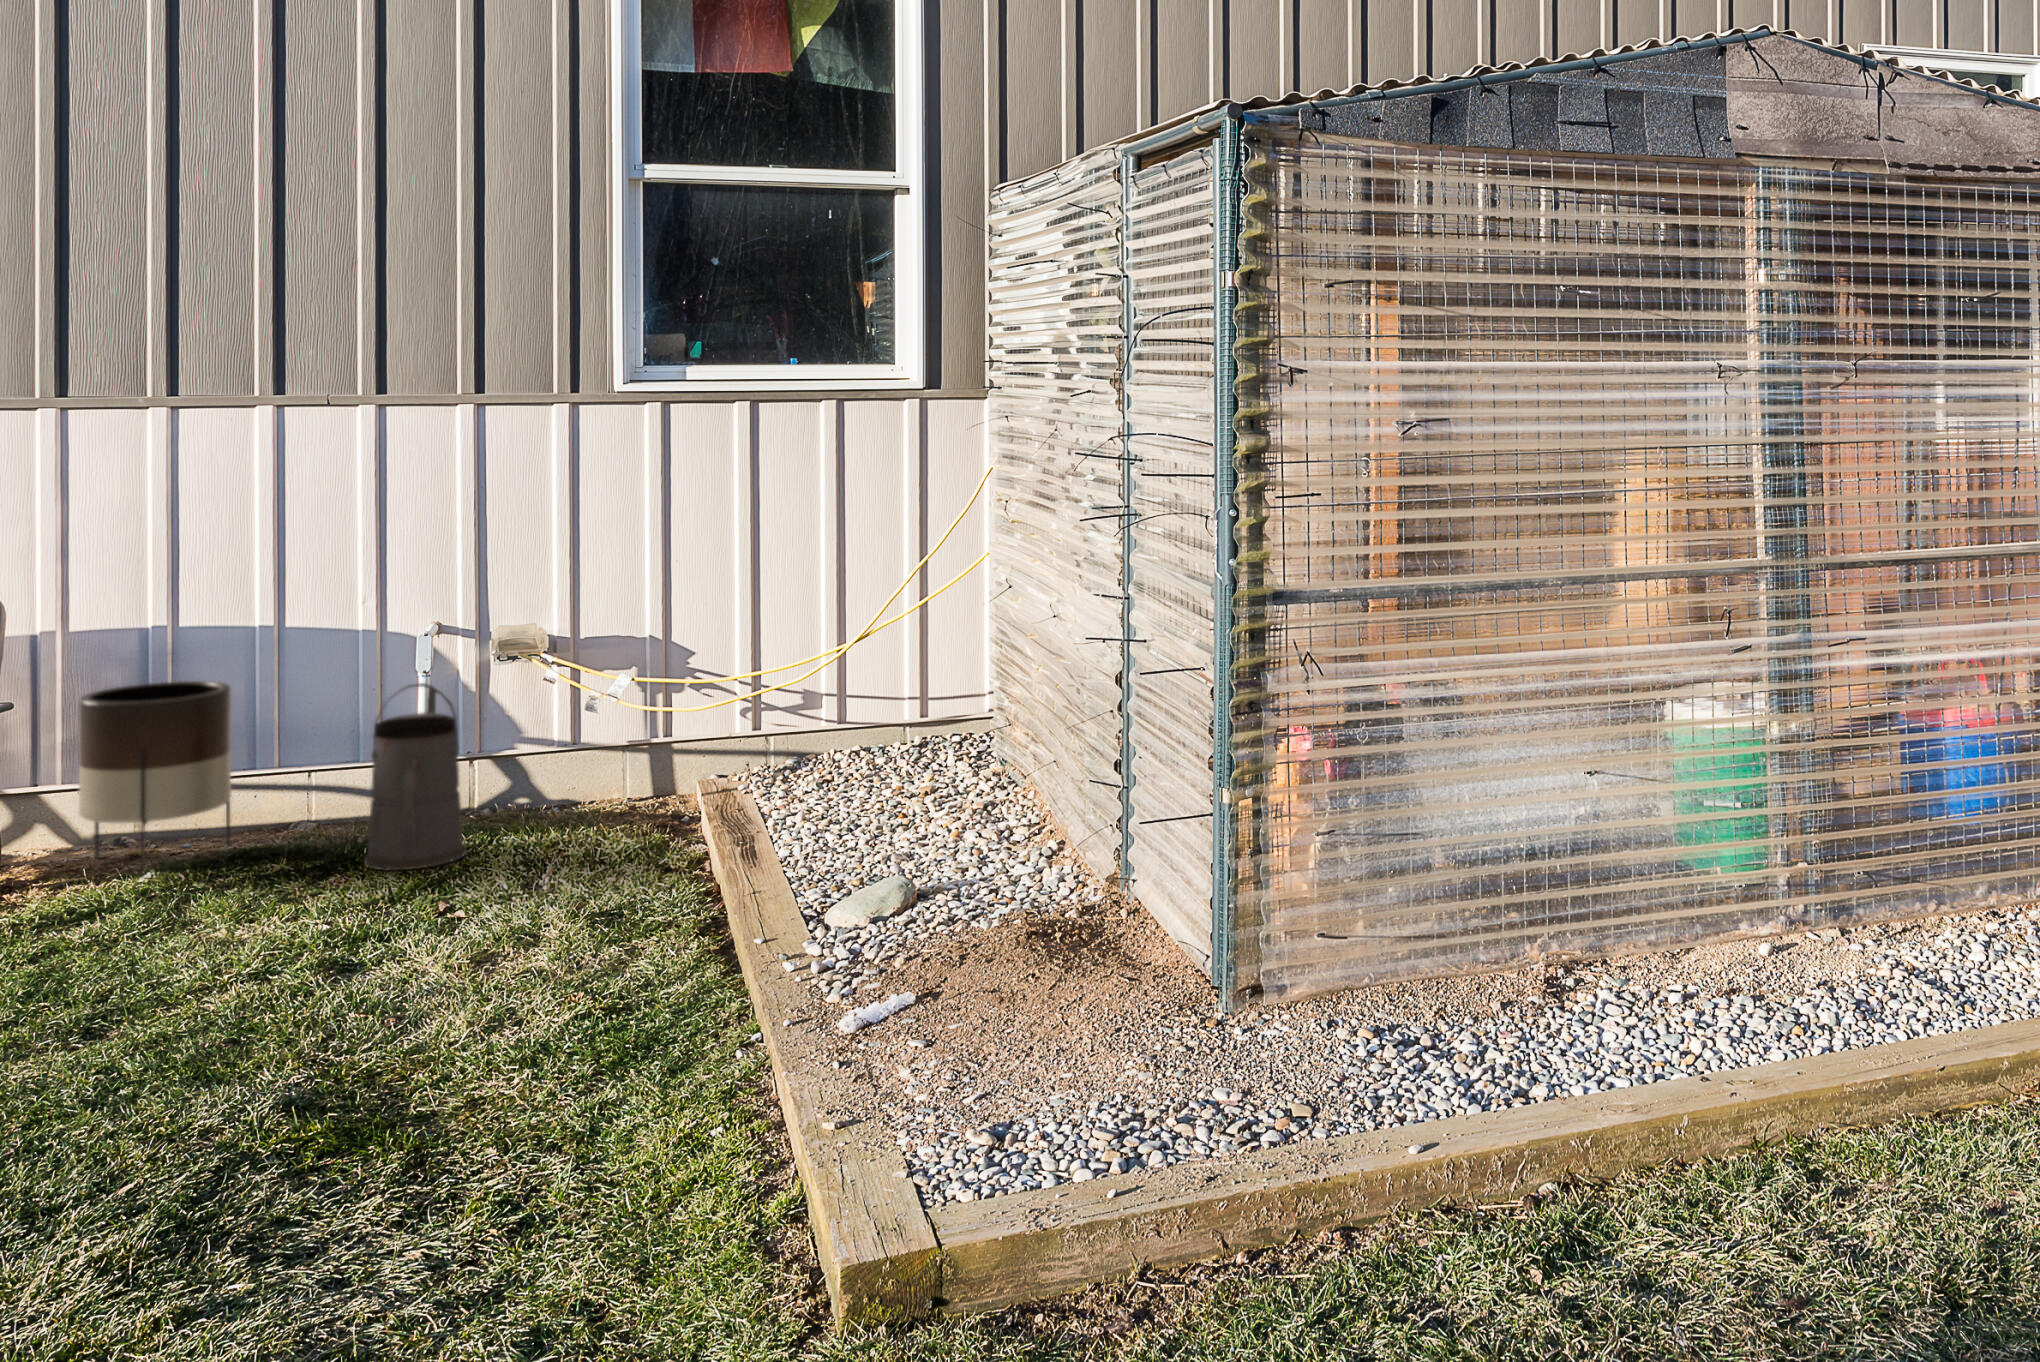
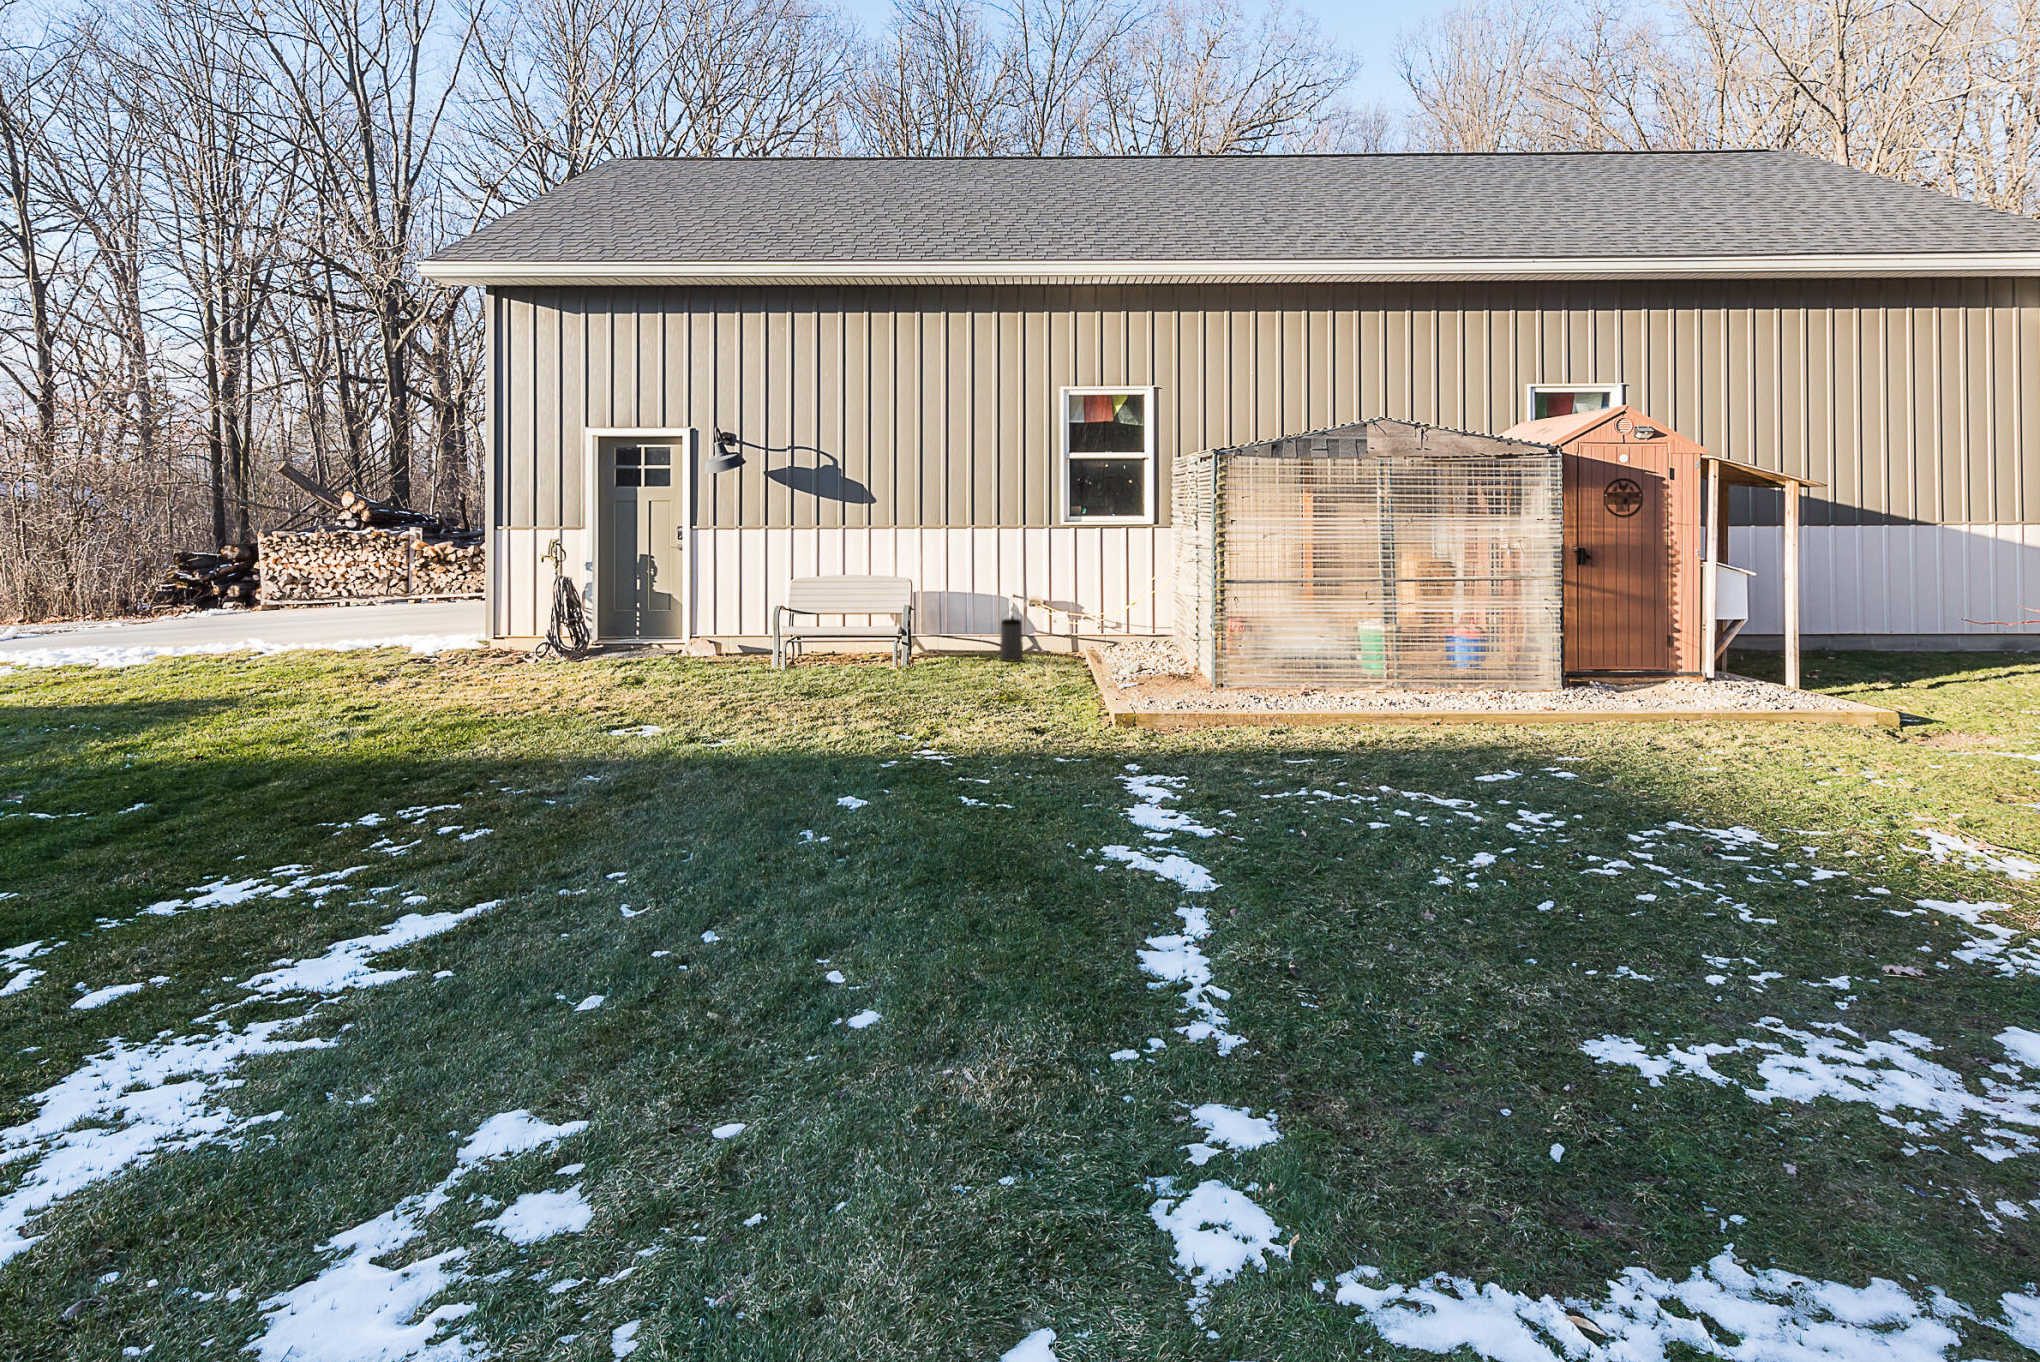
planter: present [79,681,231,876] -> none [930,607,964,658]

